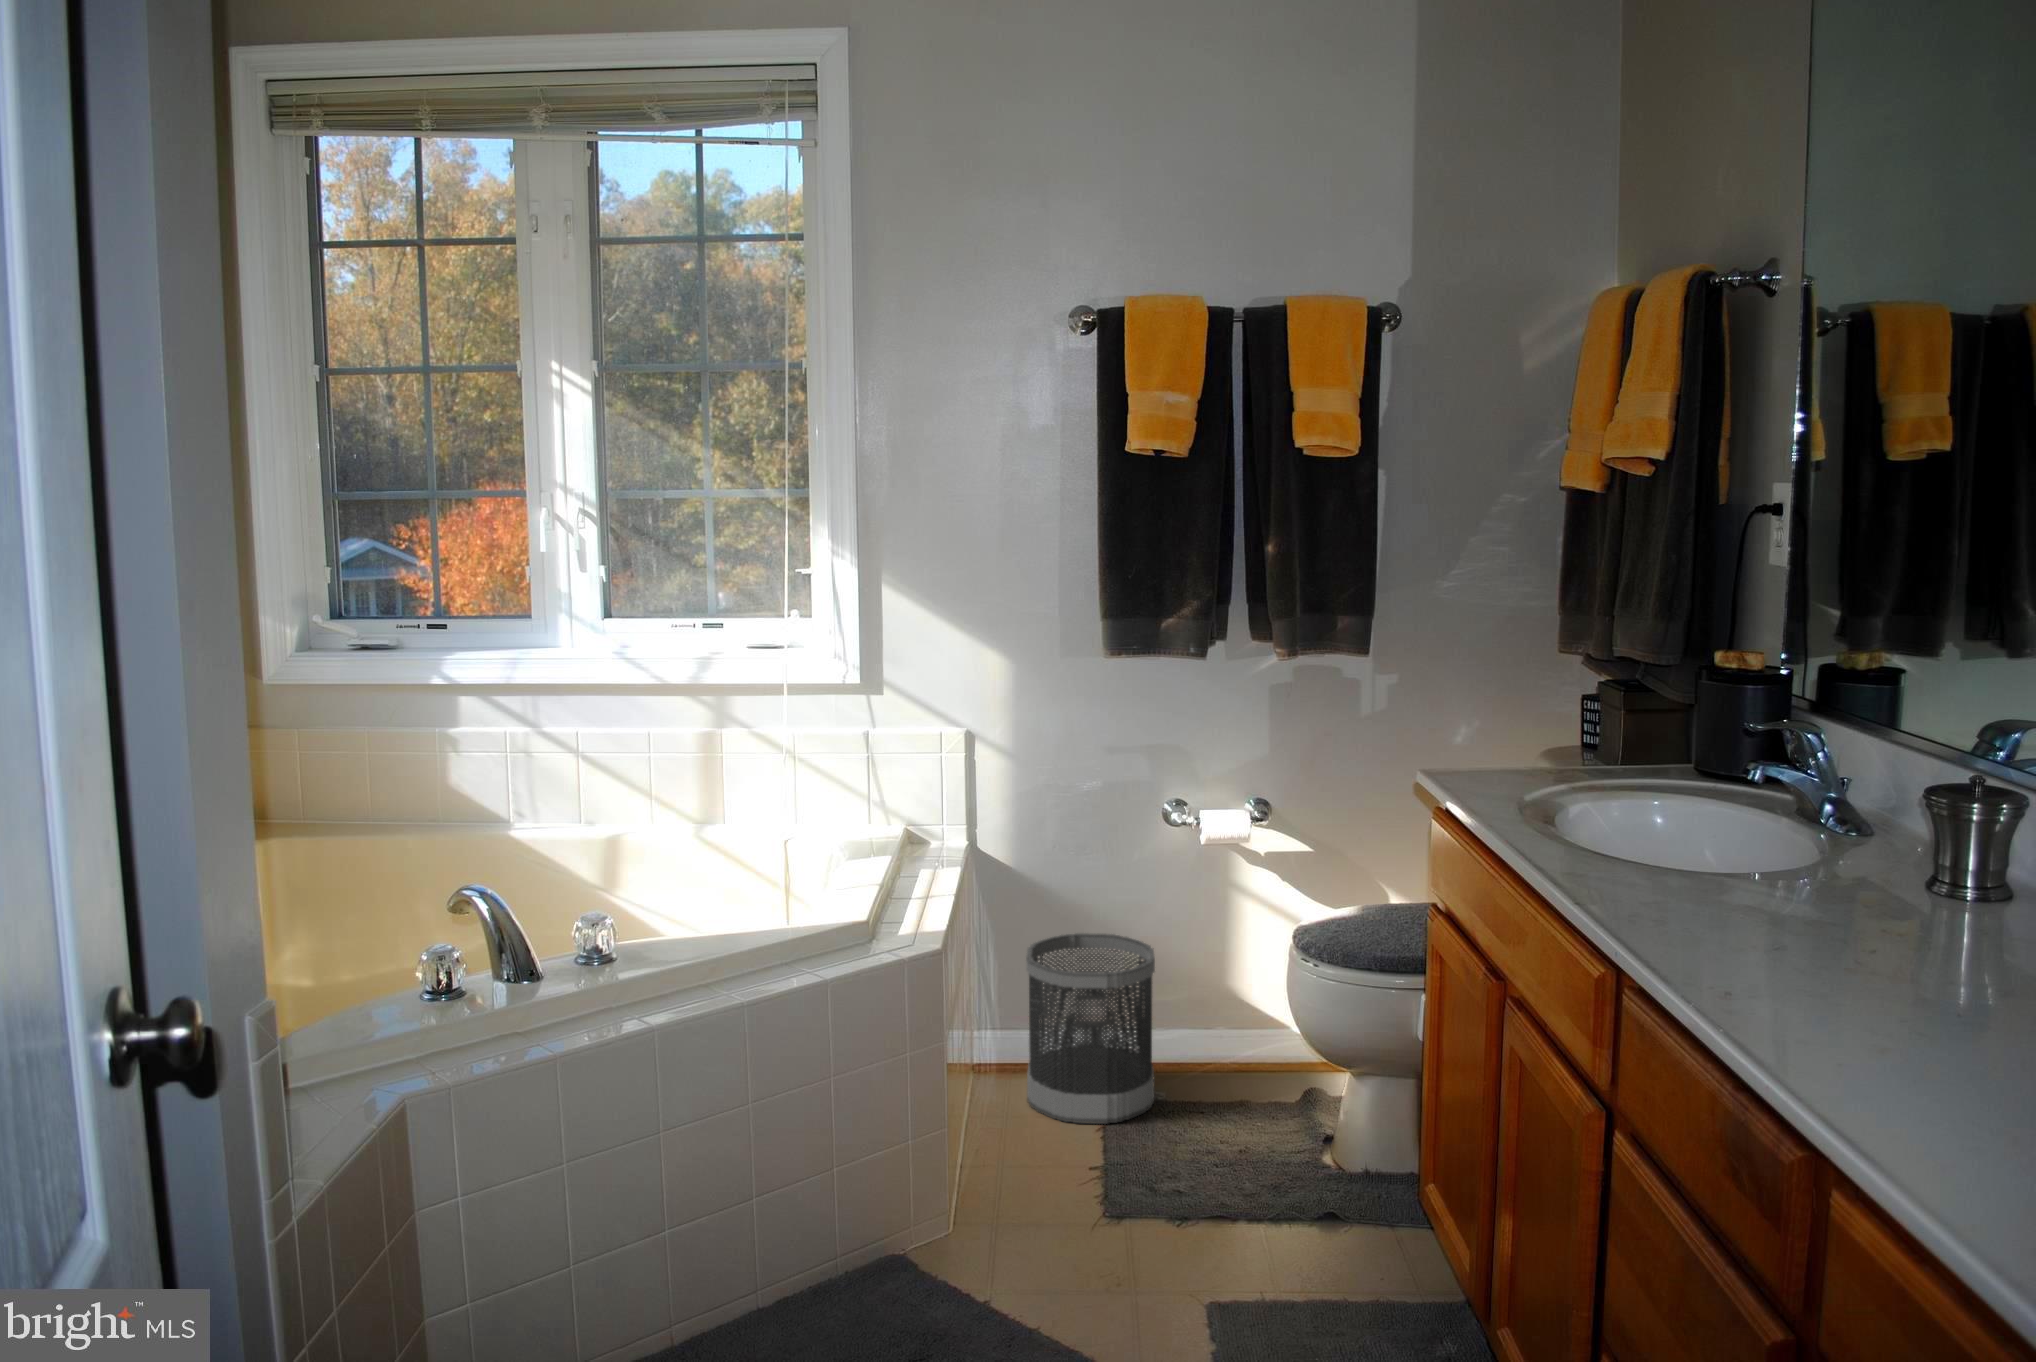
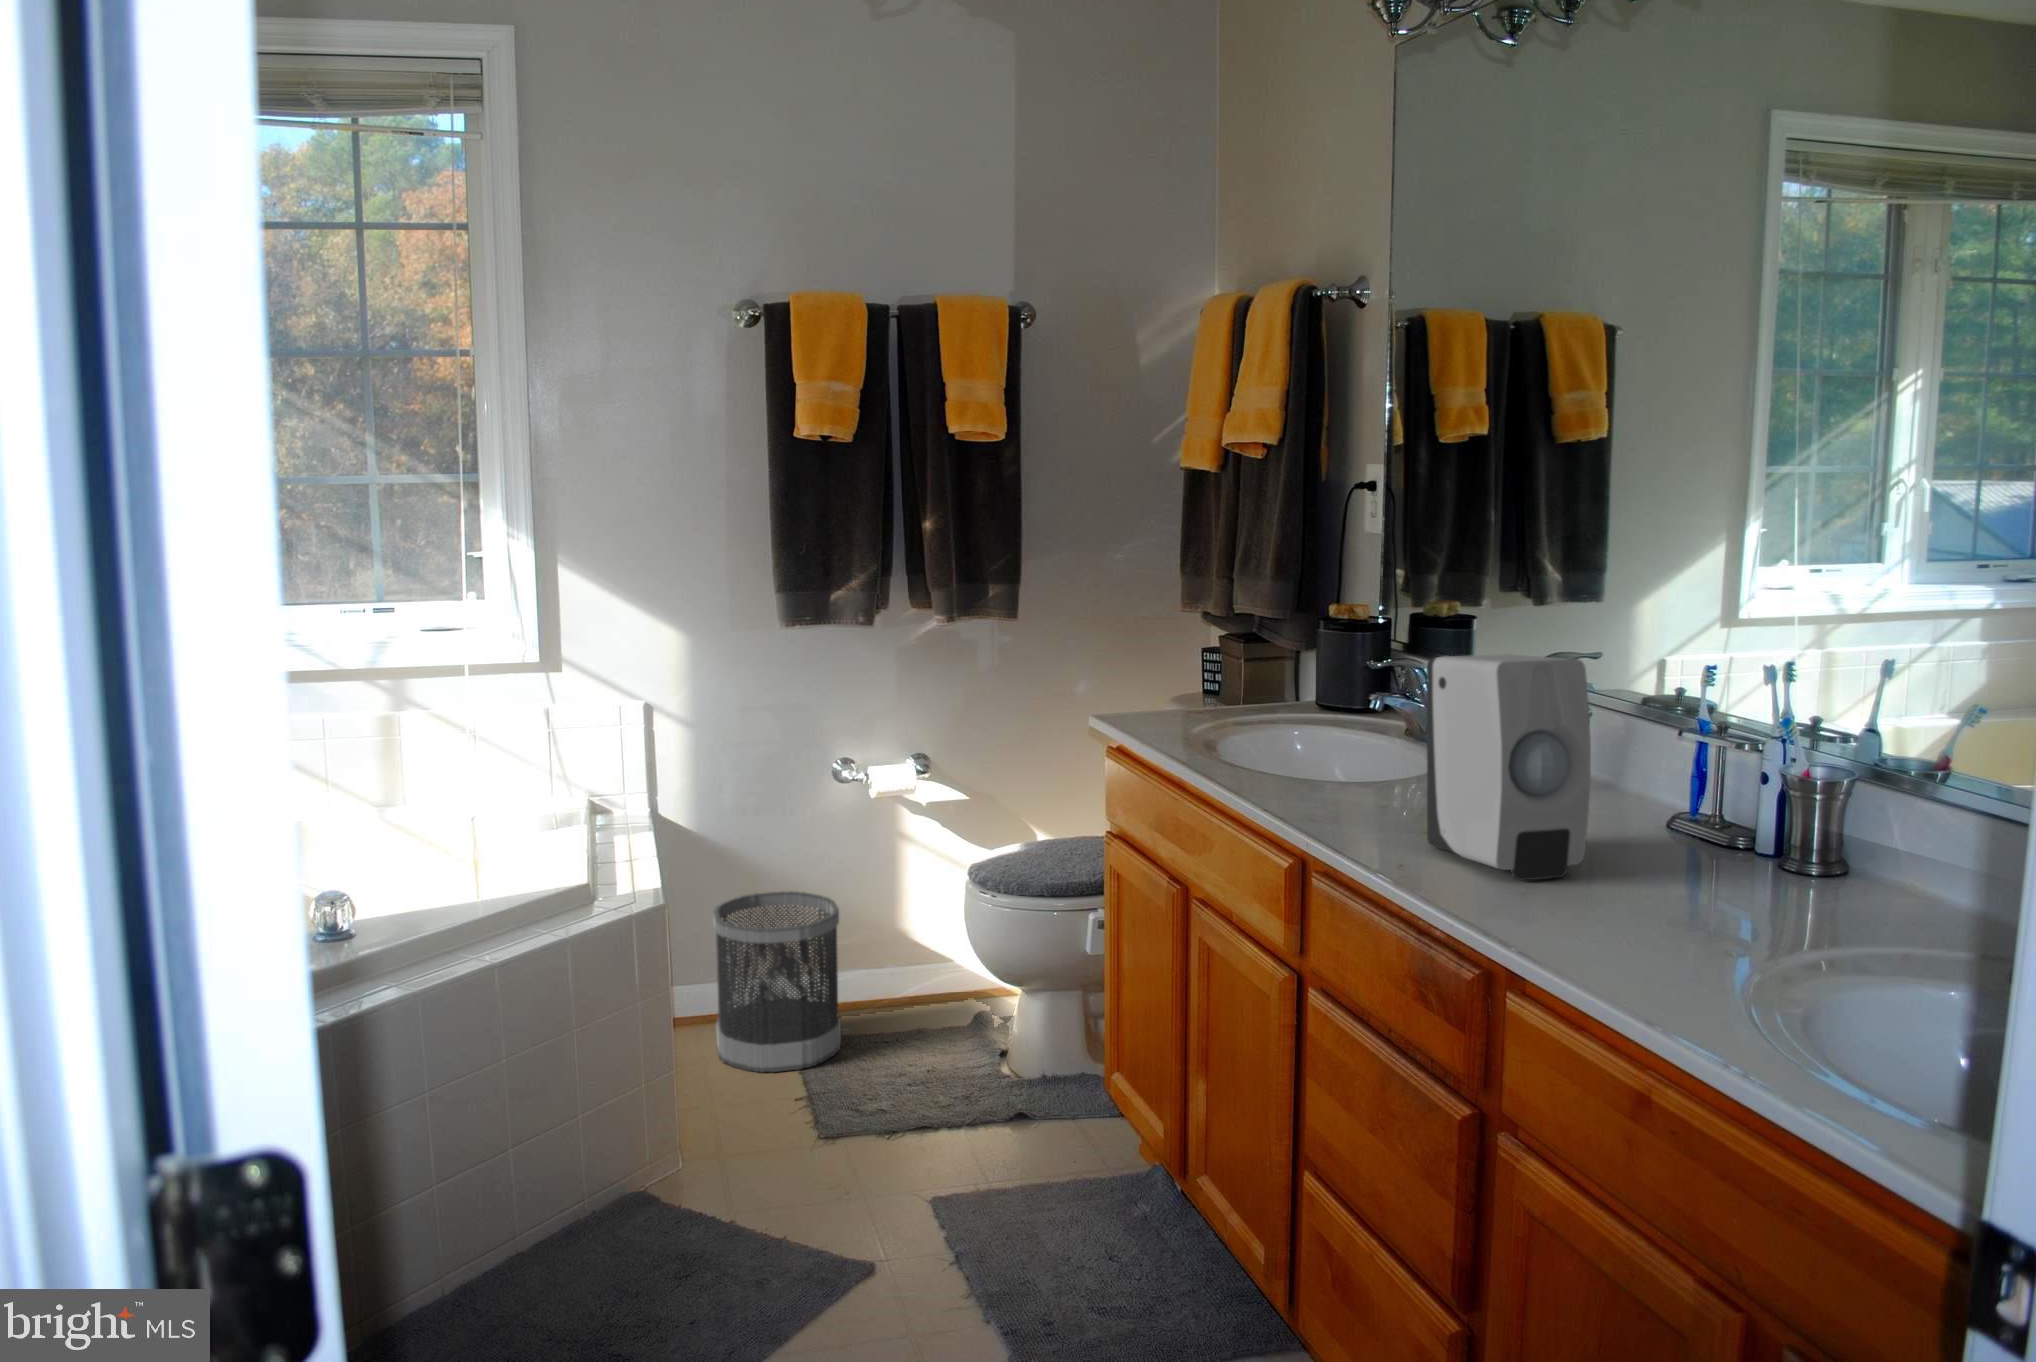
soap dispenser: none [1745,725,1964,1024] -> present [1427,654,1591,880]

